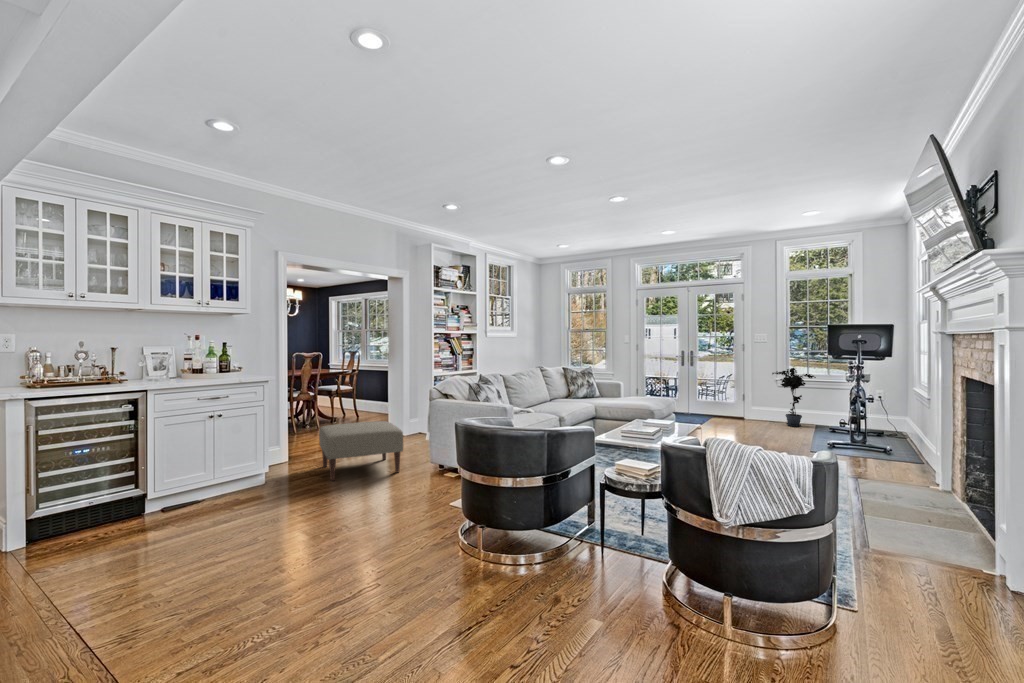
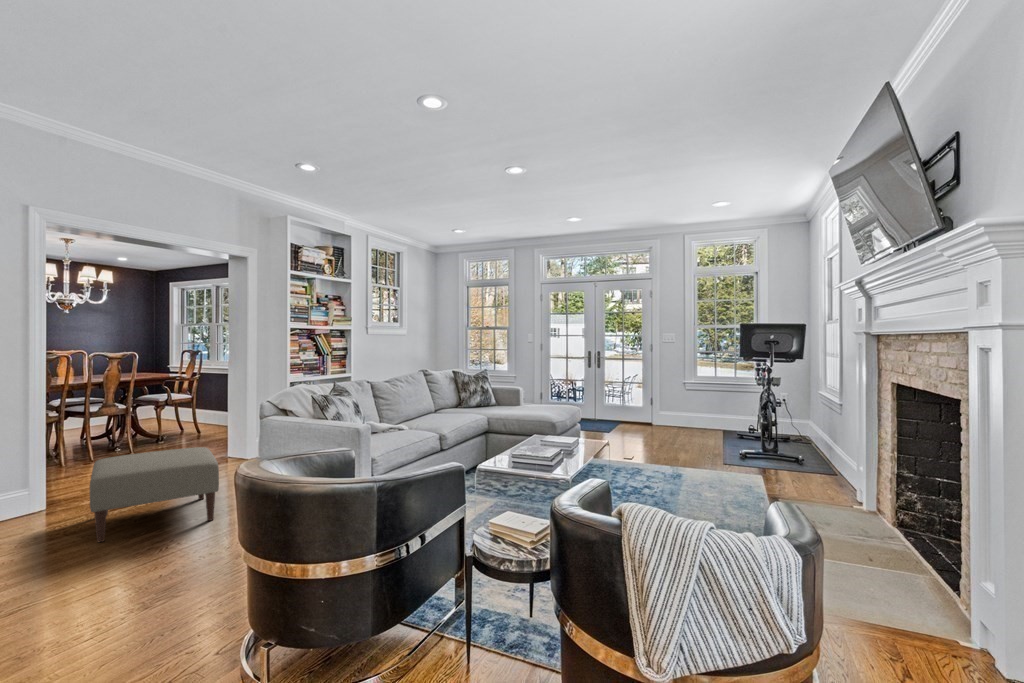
potted plant: present [772,368,816,427] -> none [680,367,724,432]

